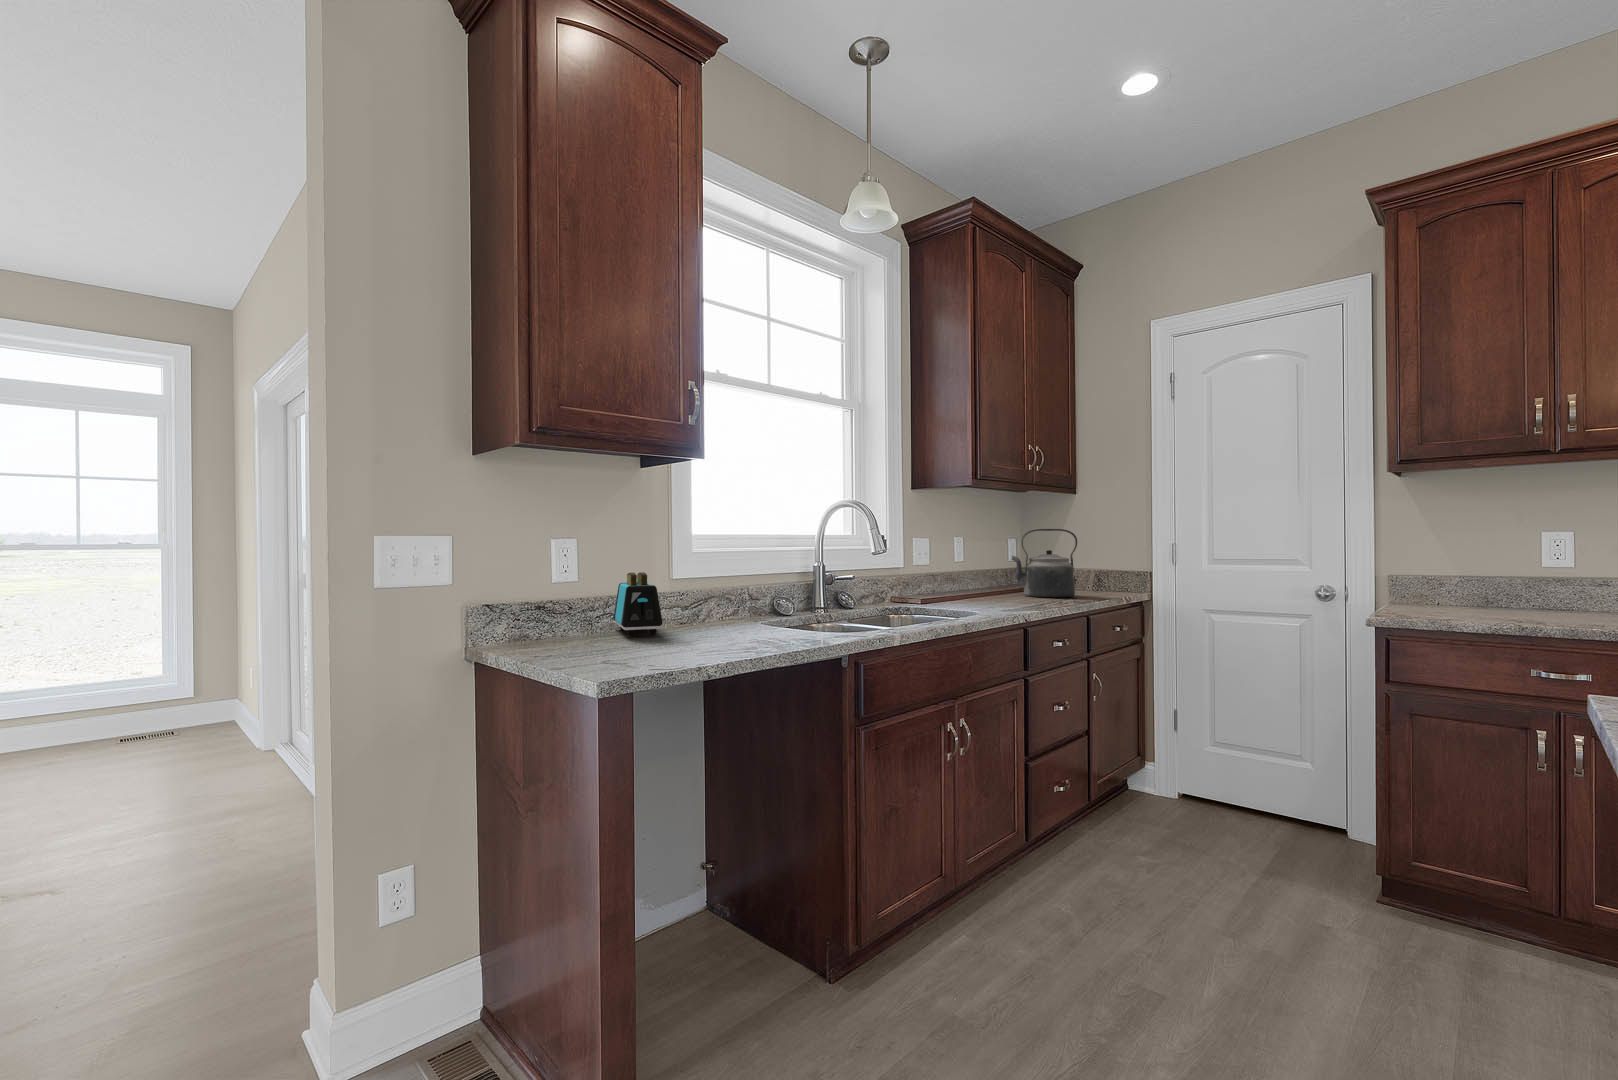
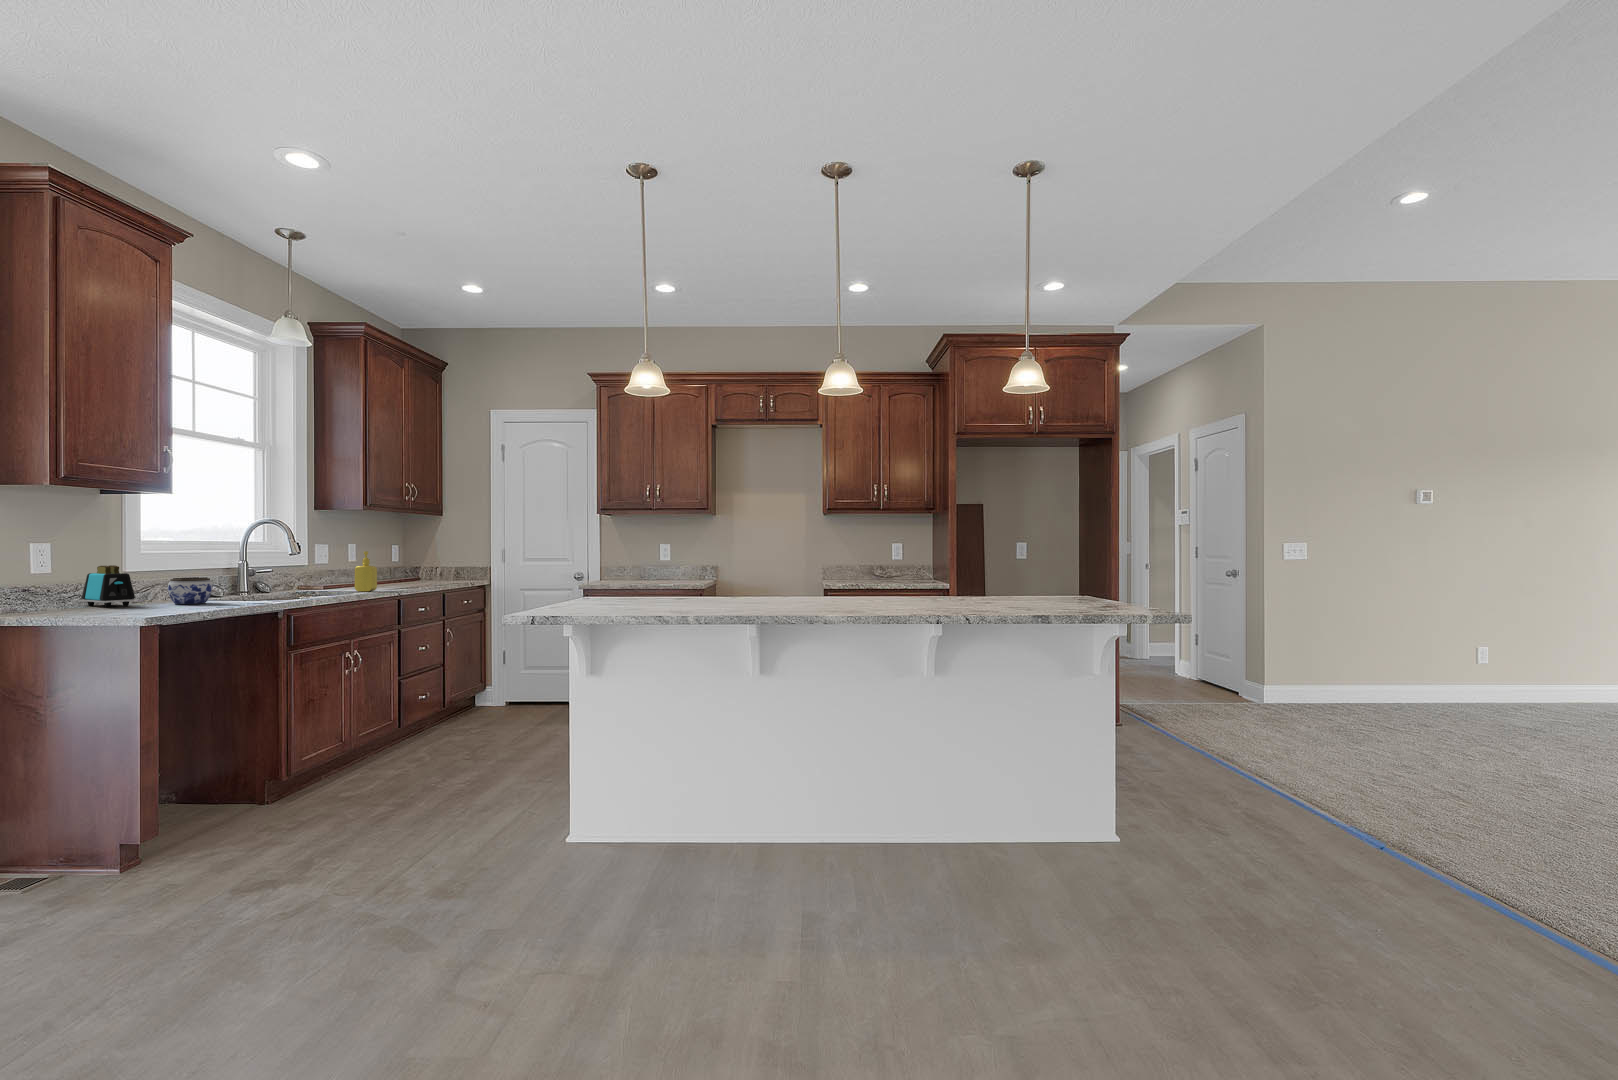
kettle: present [1011,529,1077,598] -> none [392,537,440,583]
soap dispenser: none [962,551,993,616] -> present [355,551,377,592]
jar: none [706,592,761,636] -> present [168,577,212,604]

